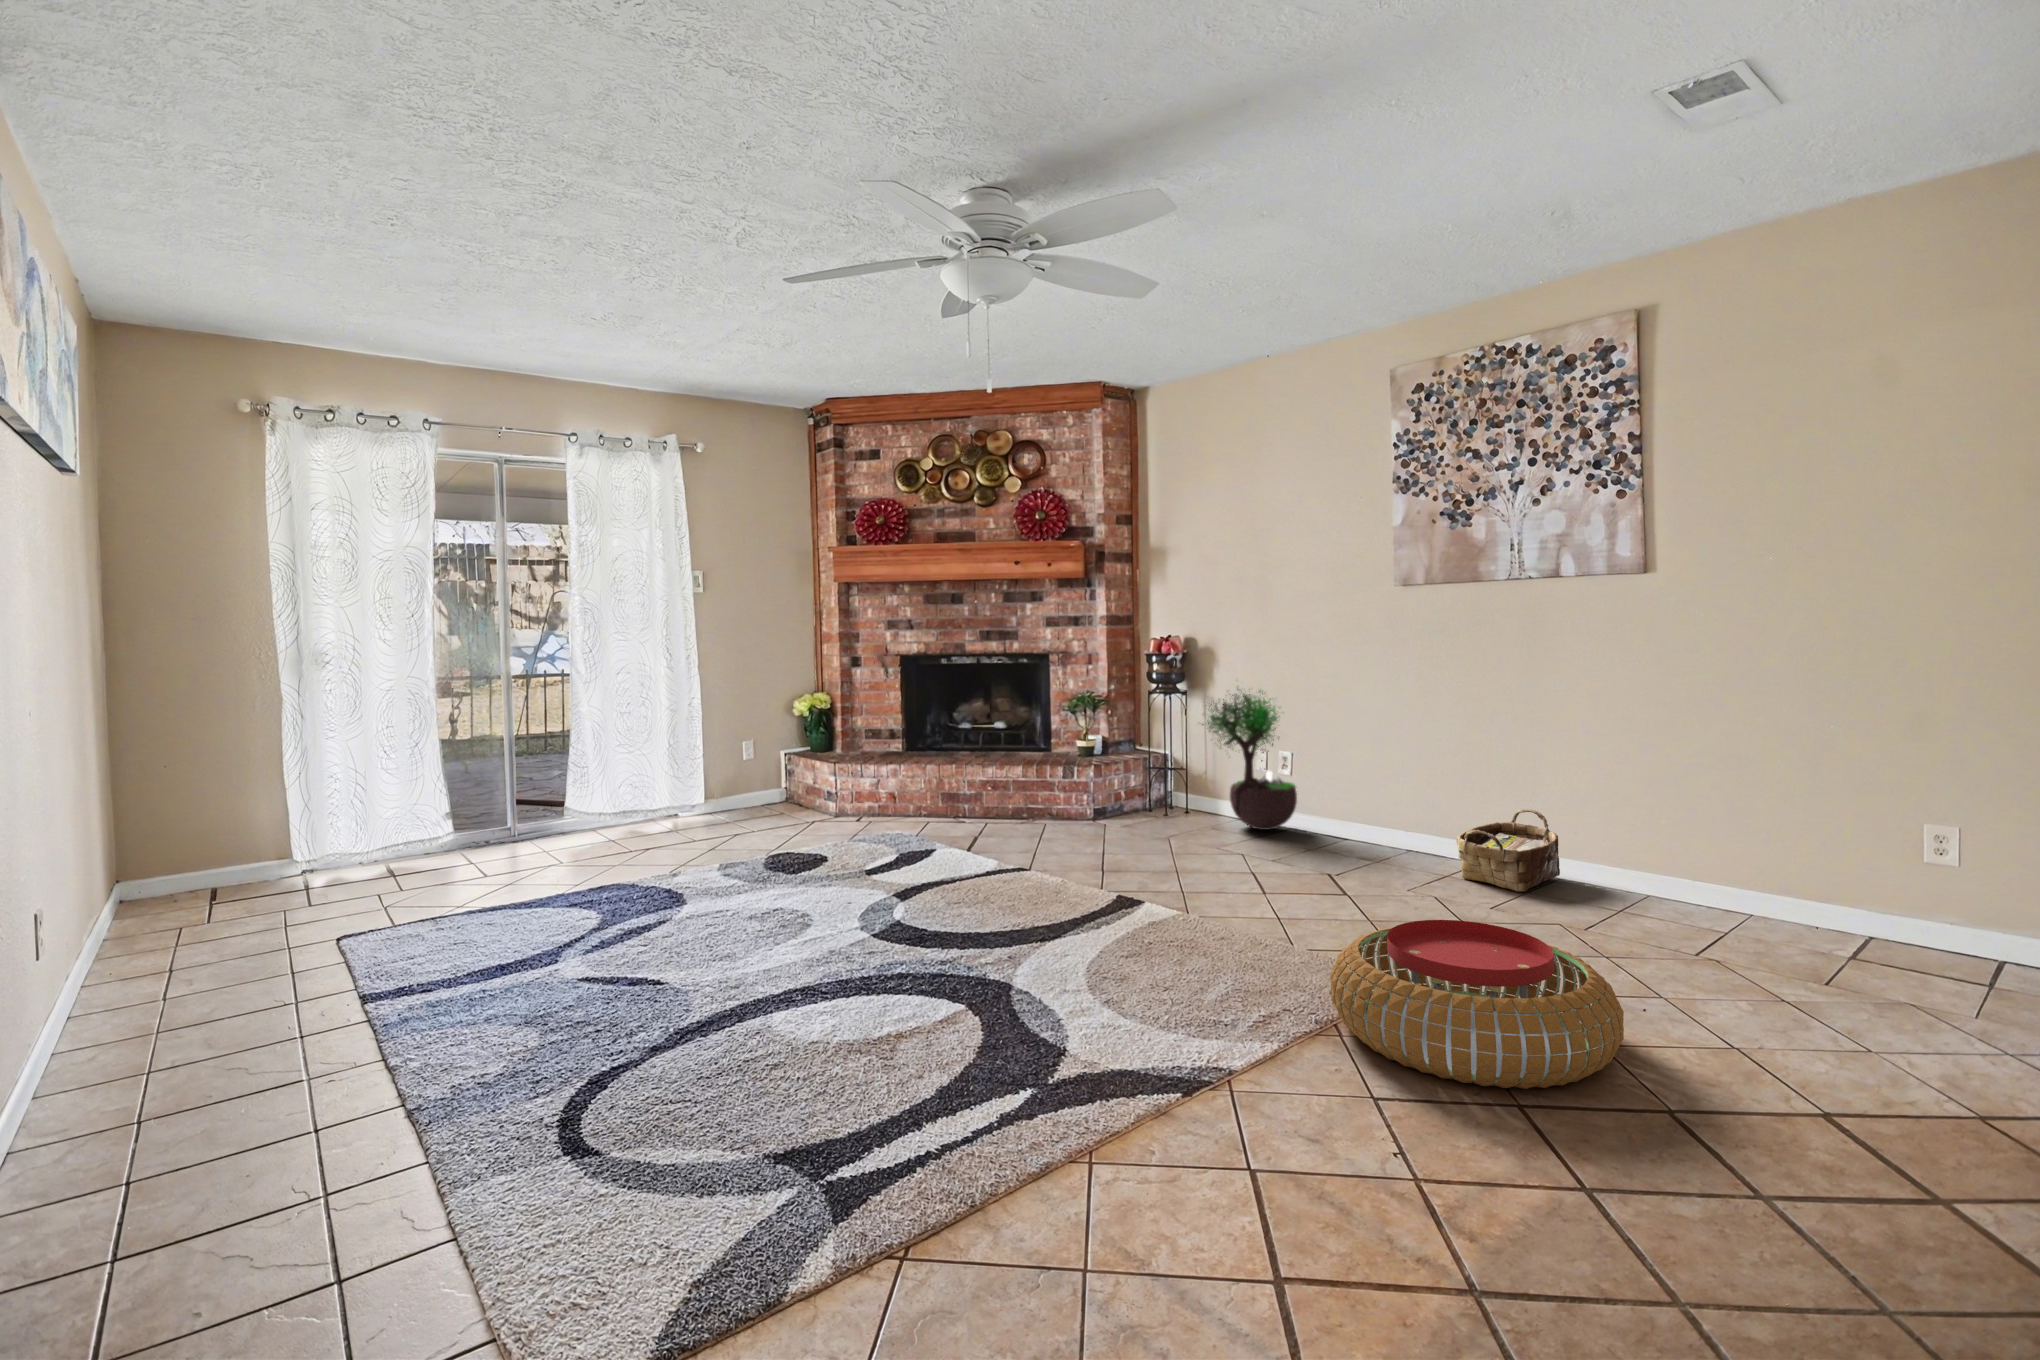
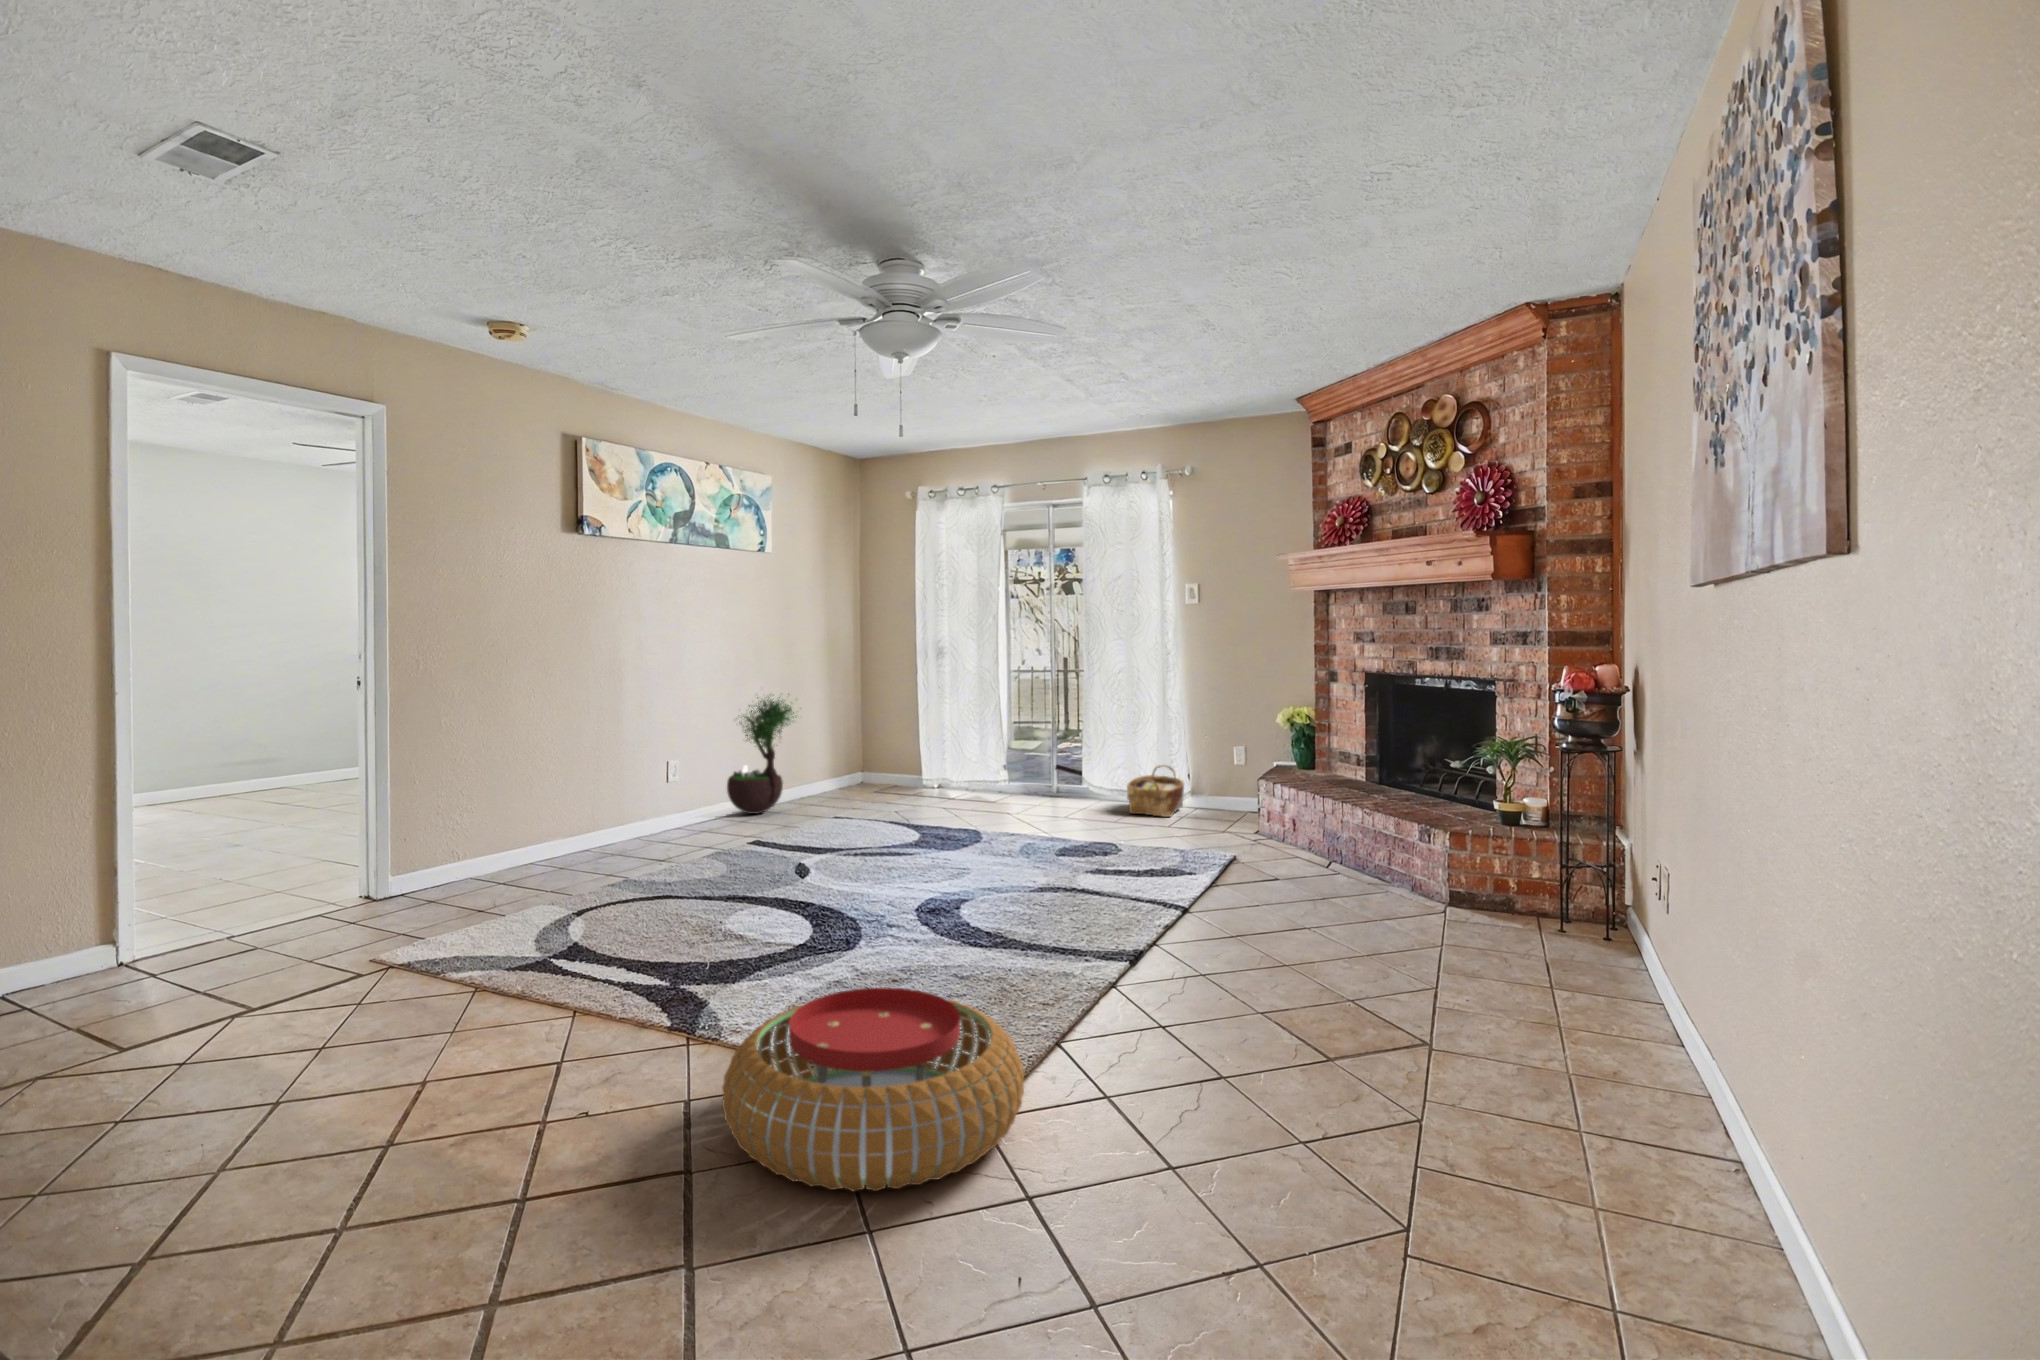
potted tree: present [1202,686,1297,830] -> present [727,694,794,814]
woven basket: present [1457,809,1560,892] -> present [1127,765,1184,817]

